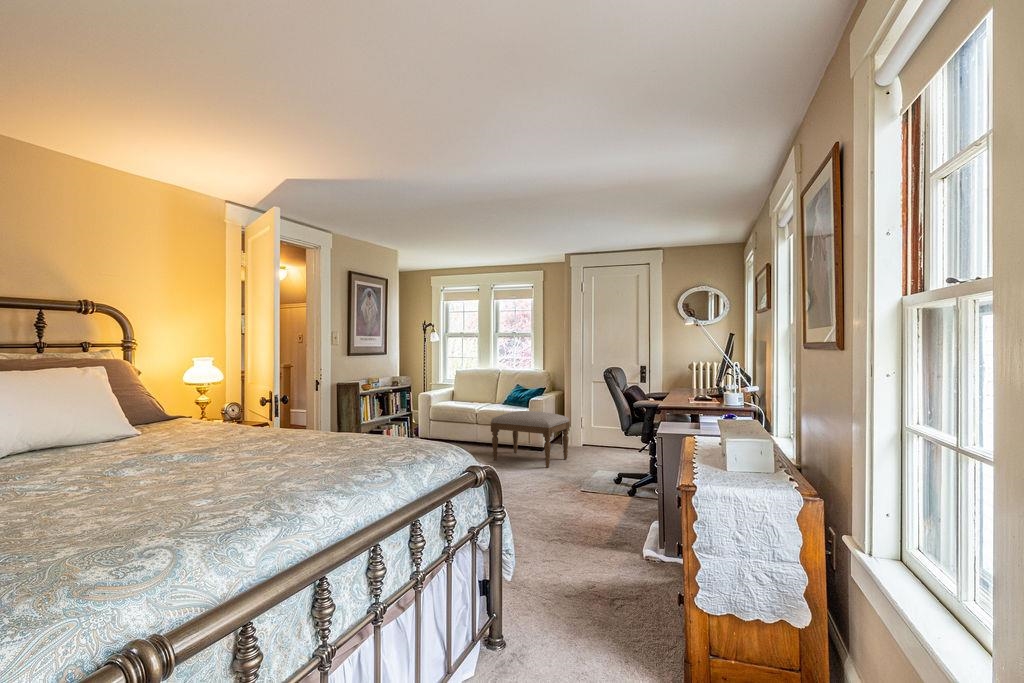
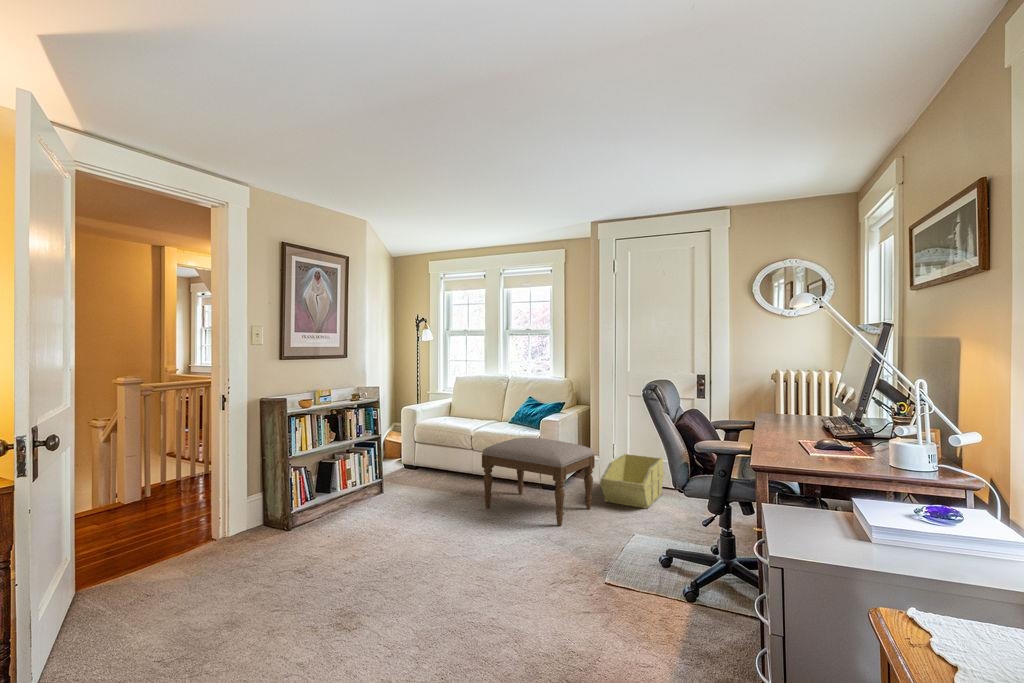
storage bin: none [573,424,617,458] -> present [600,454,664,509]

